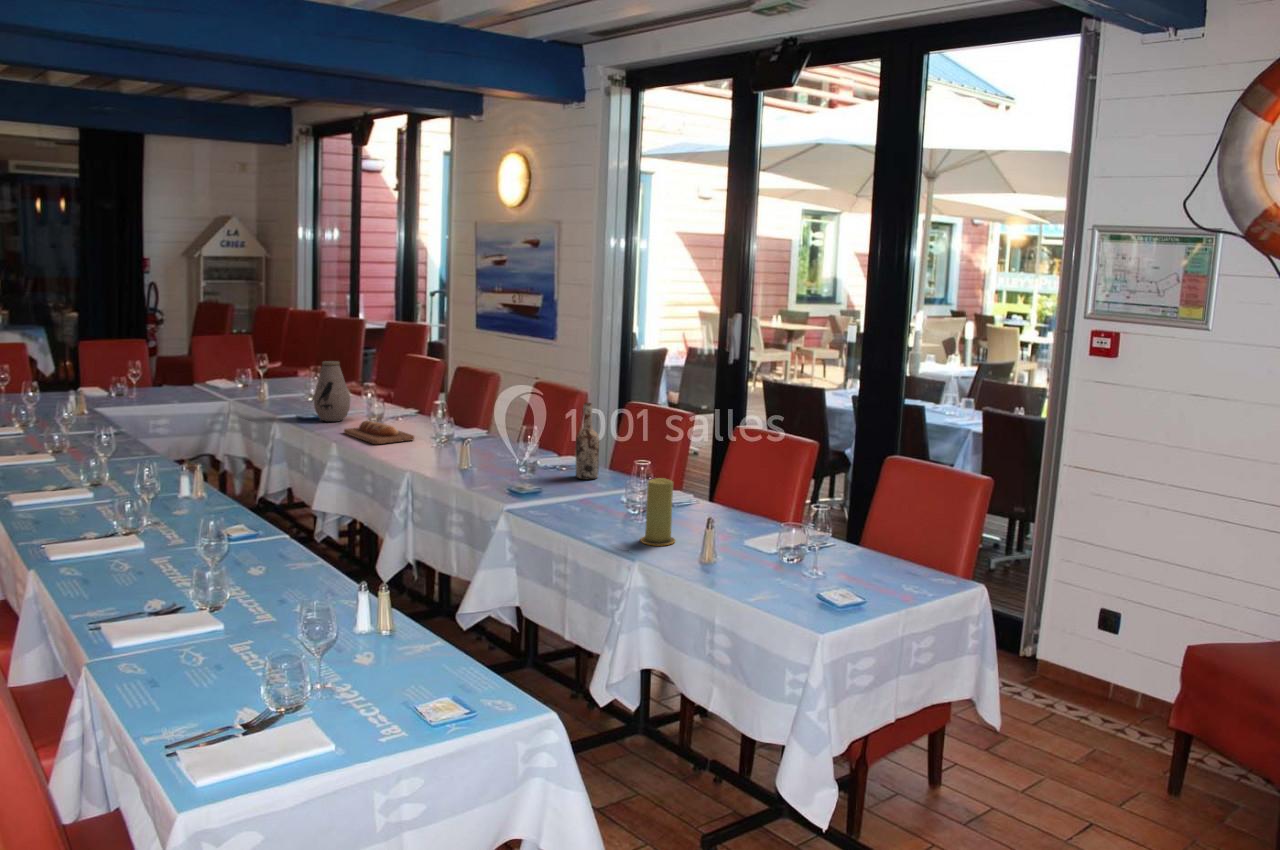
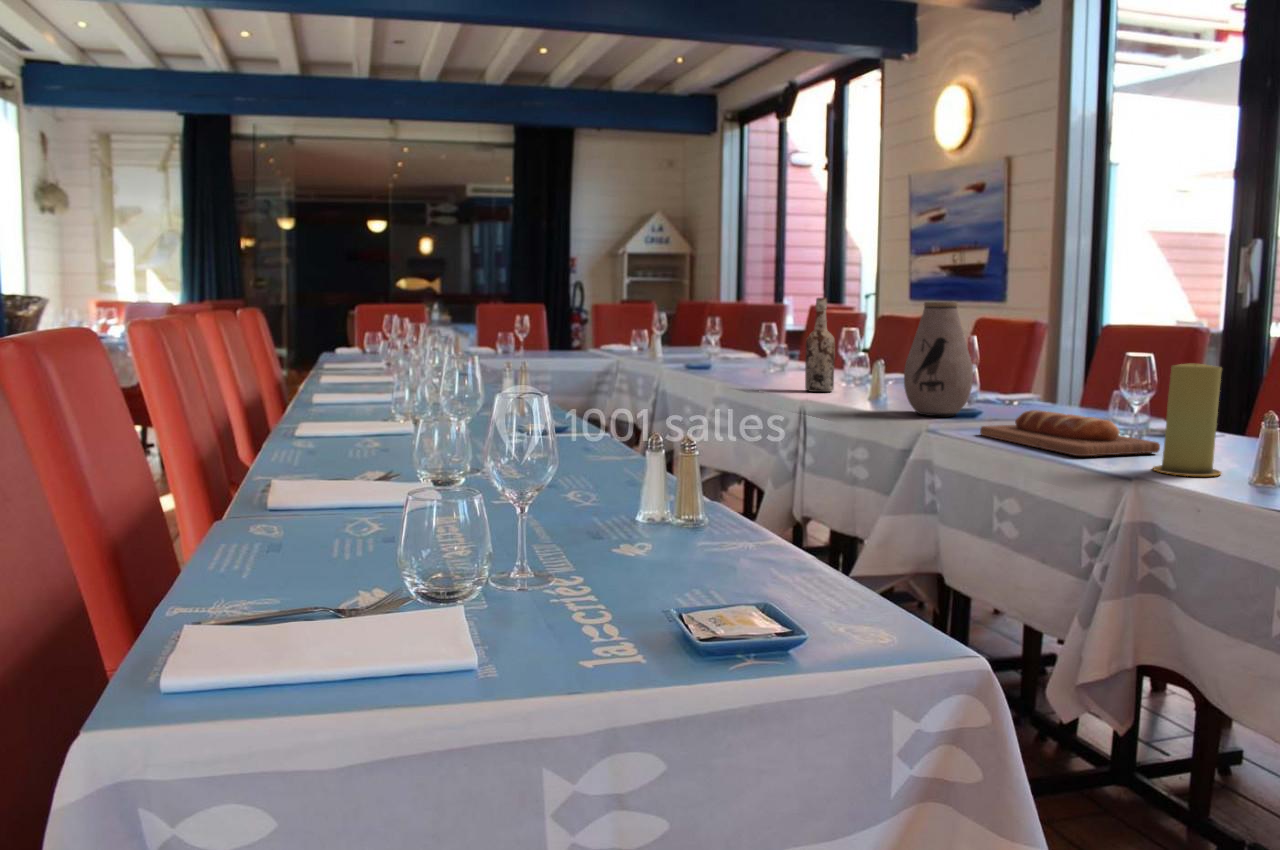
vase: present [314,361,350,422] -> present [904,302,973,416]
wine bottle: present [576,403,599,480] -> present [805,298,835,392]
bread loaf: present [344,421,414,444] -> present [980,410,1160,456]

